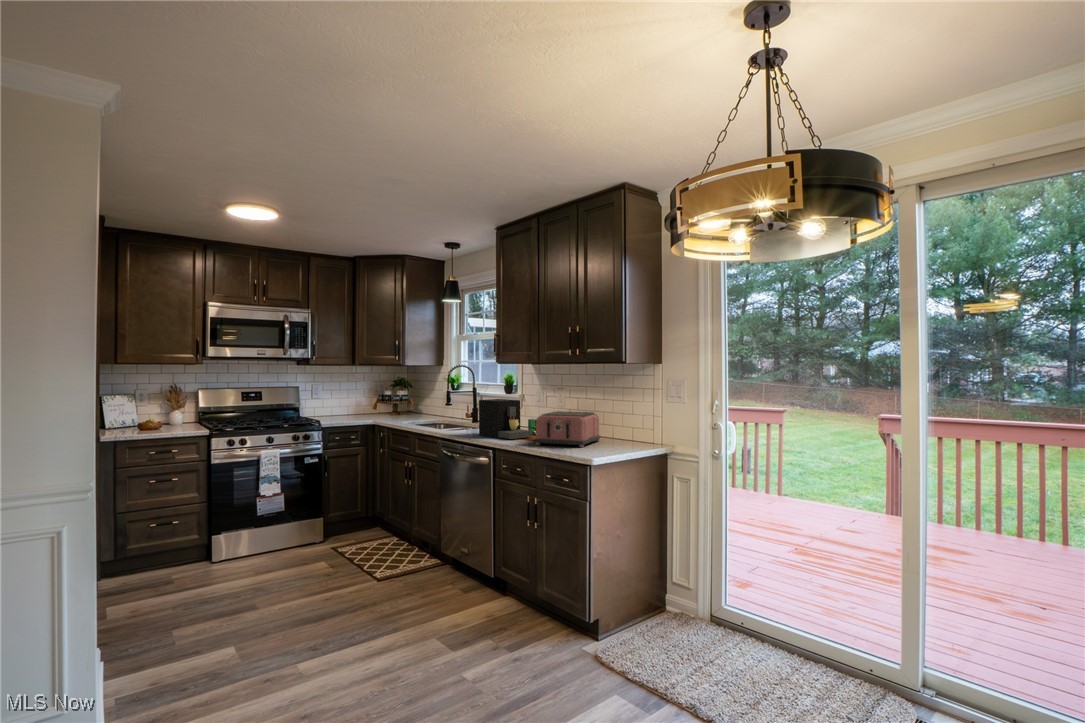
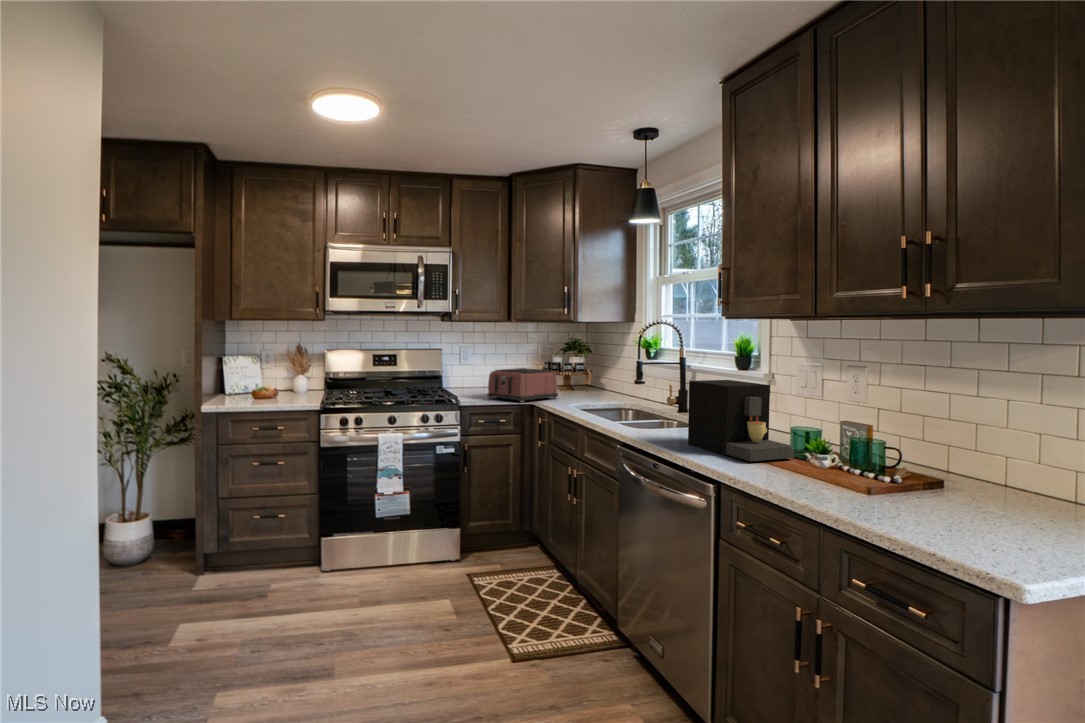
toaster: present [535,411,600,447] -> present [487,368,558,403]

